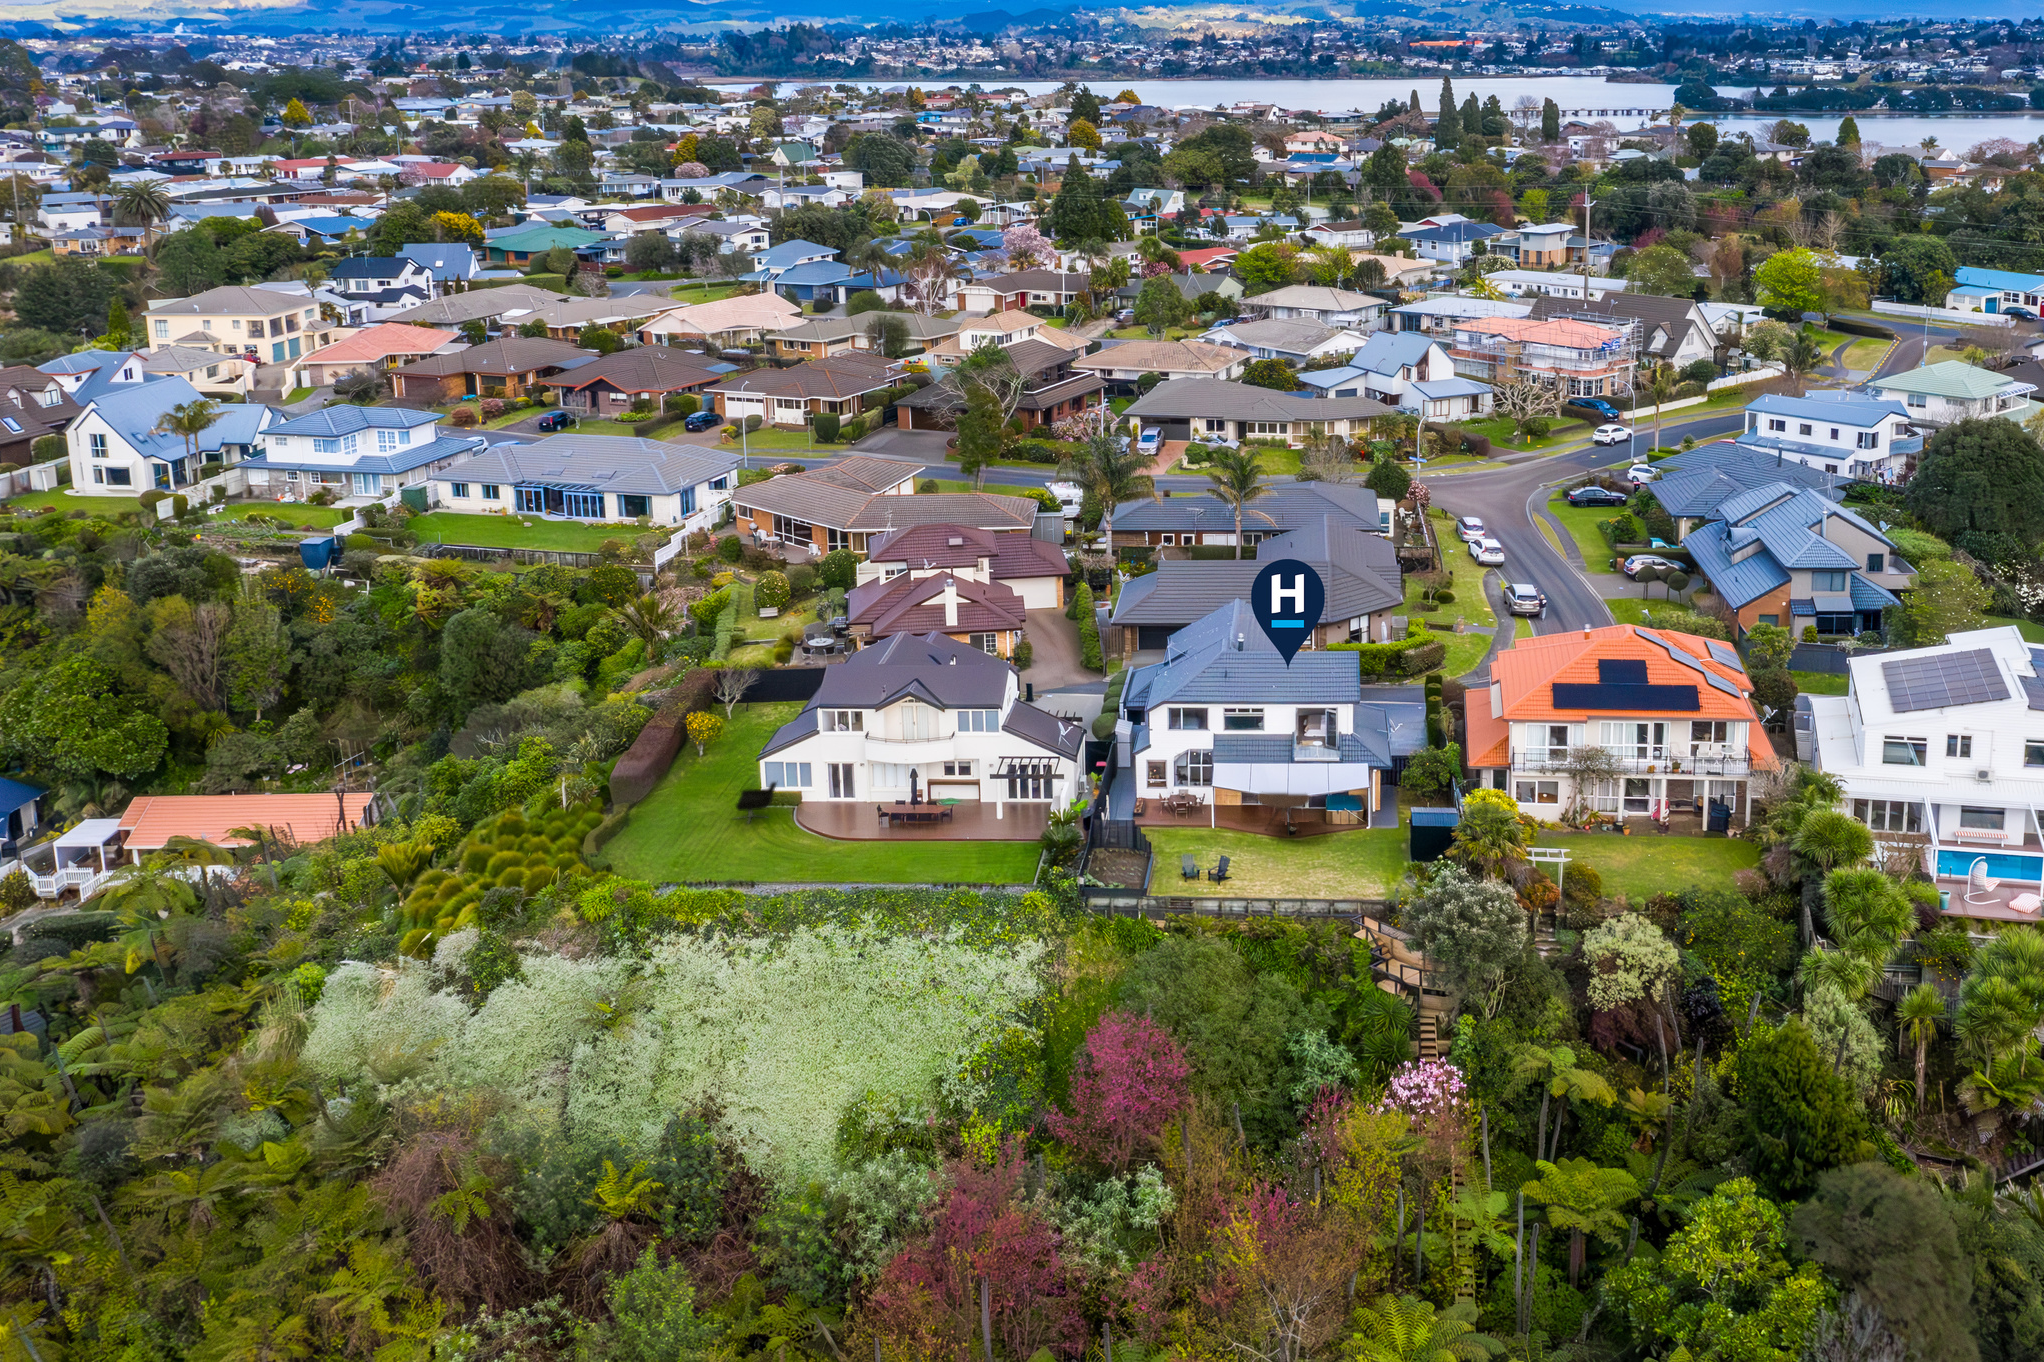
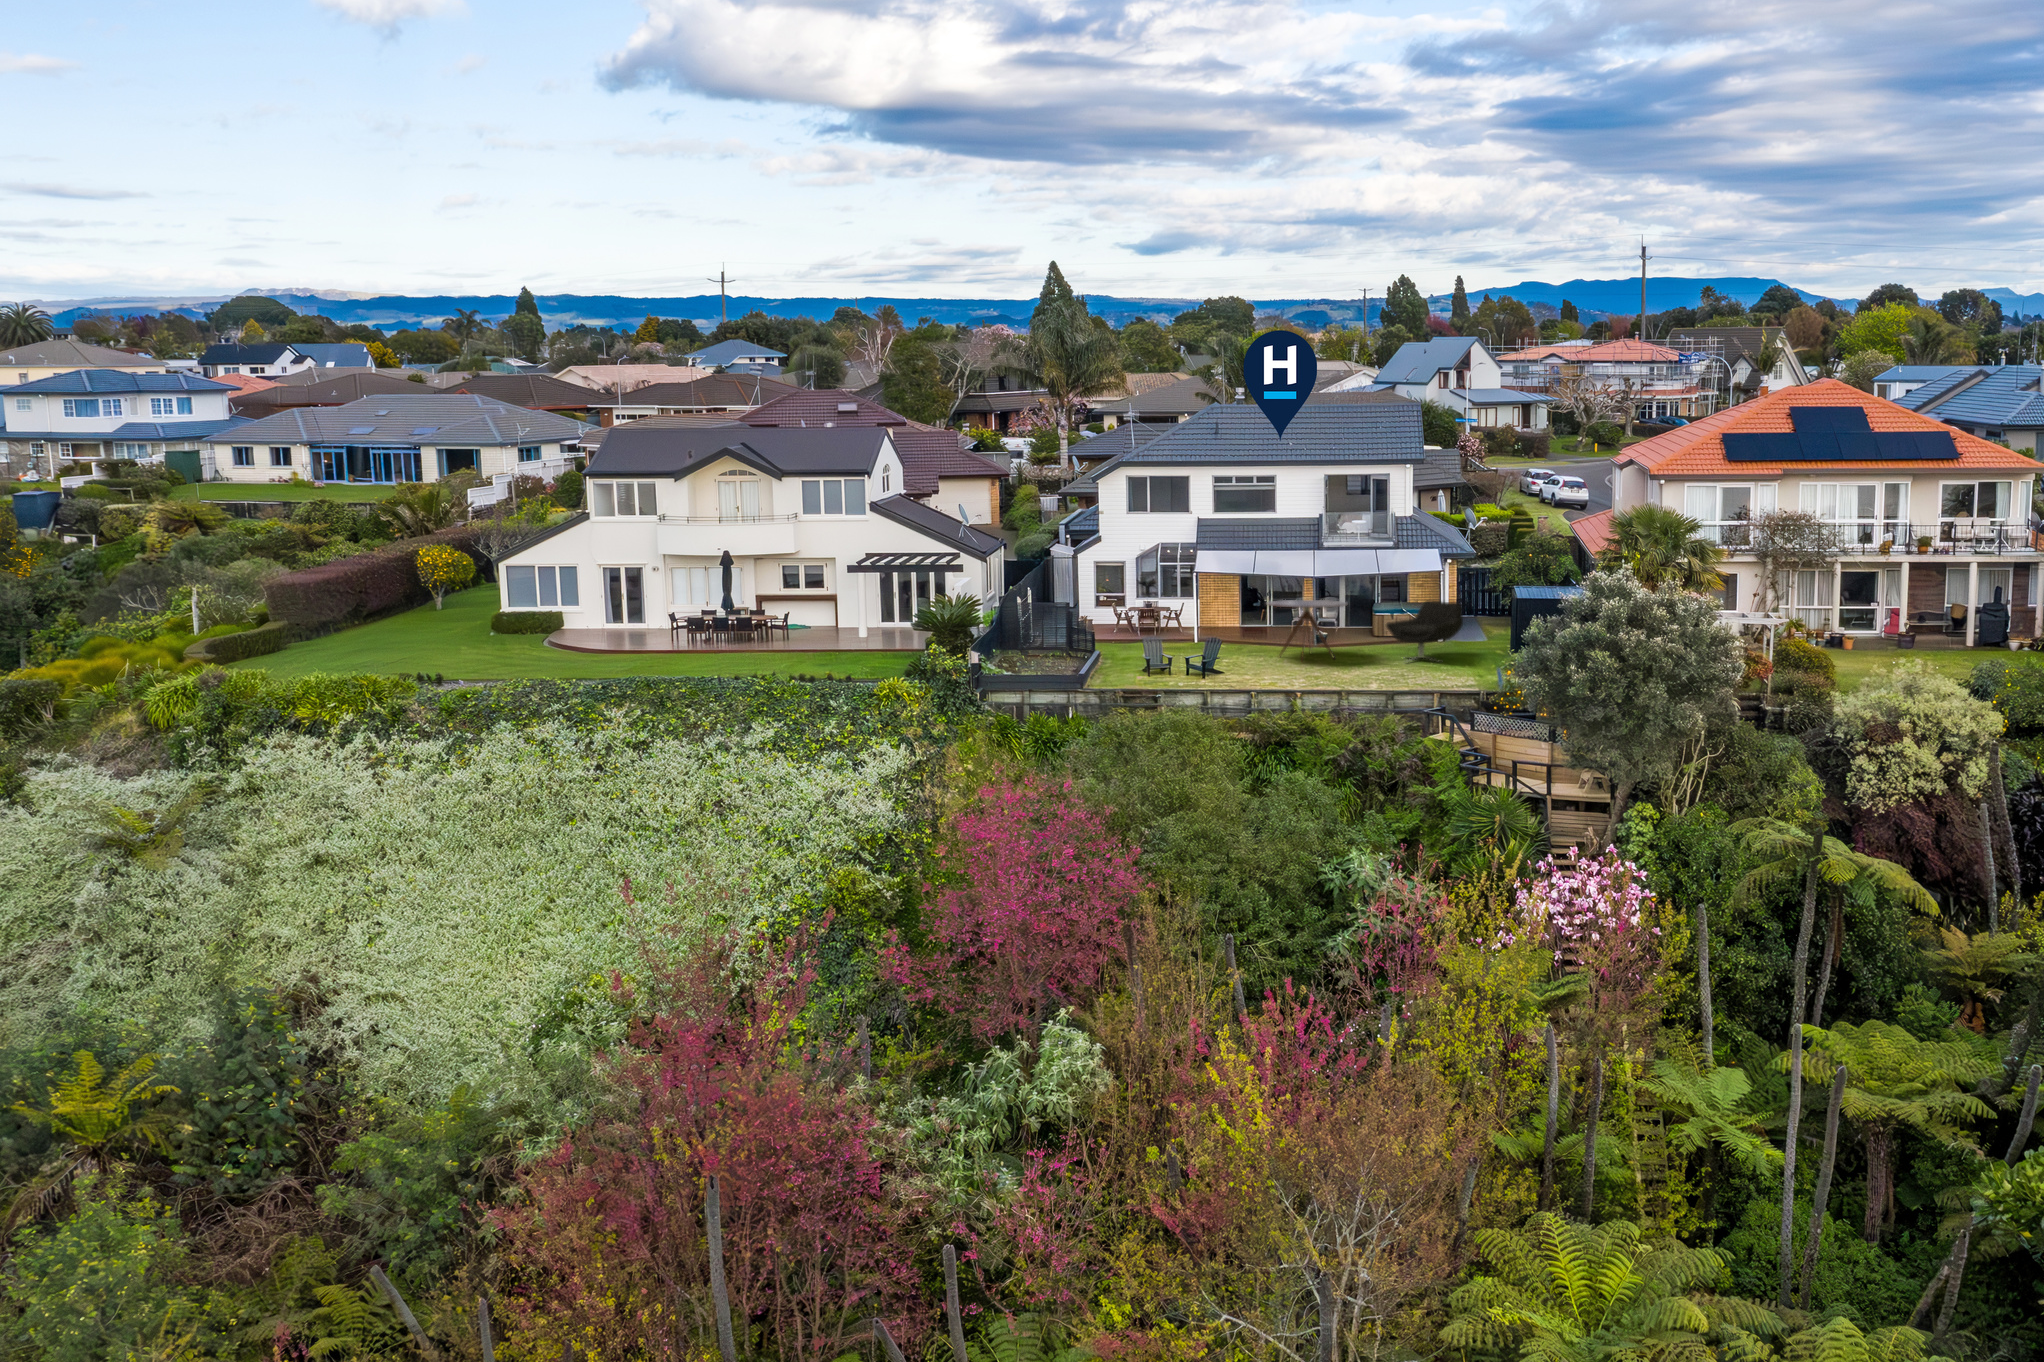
lounge chair: present [736,782,777,822] -> present [1386,600,1463,660]

